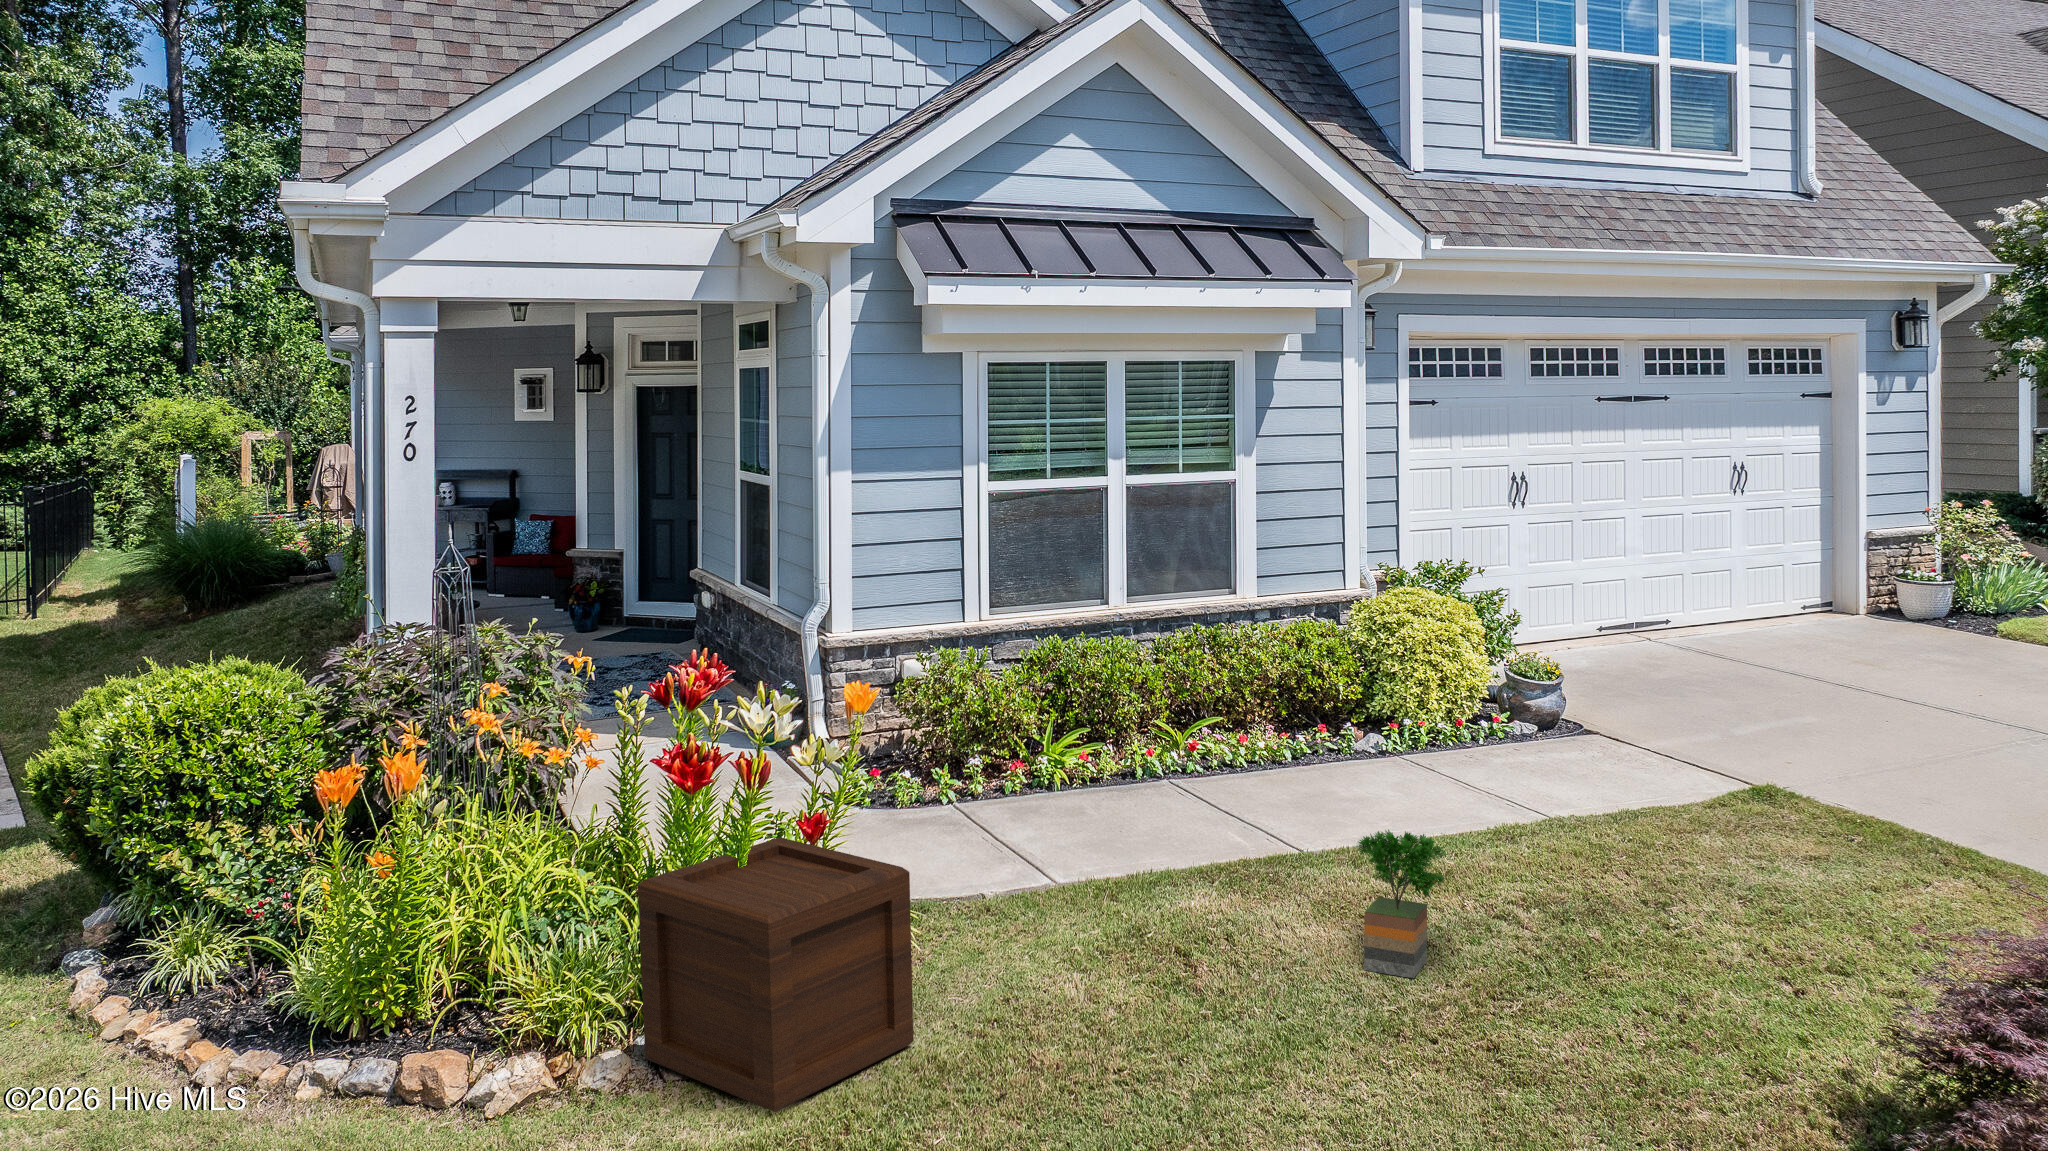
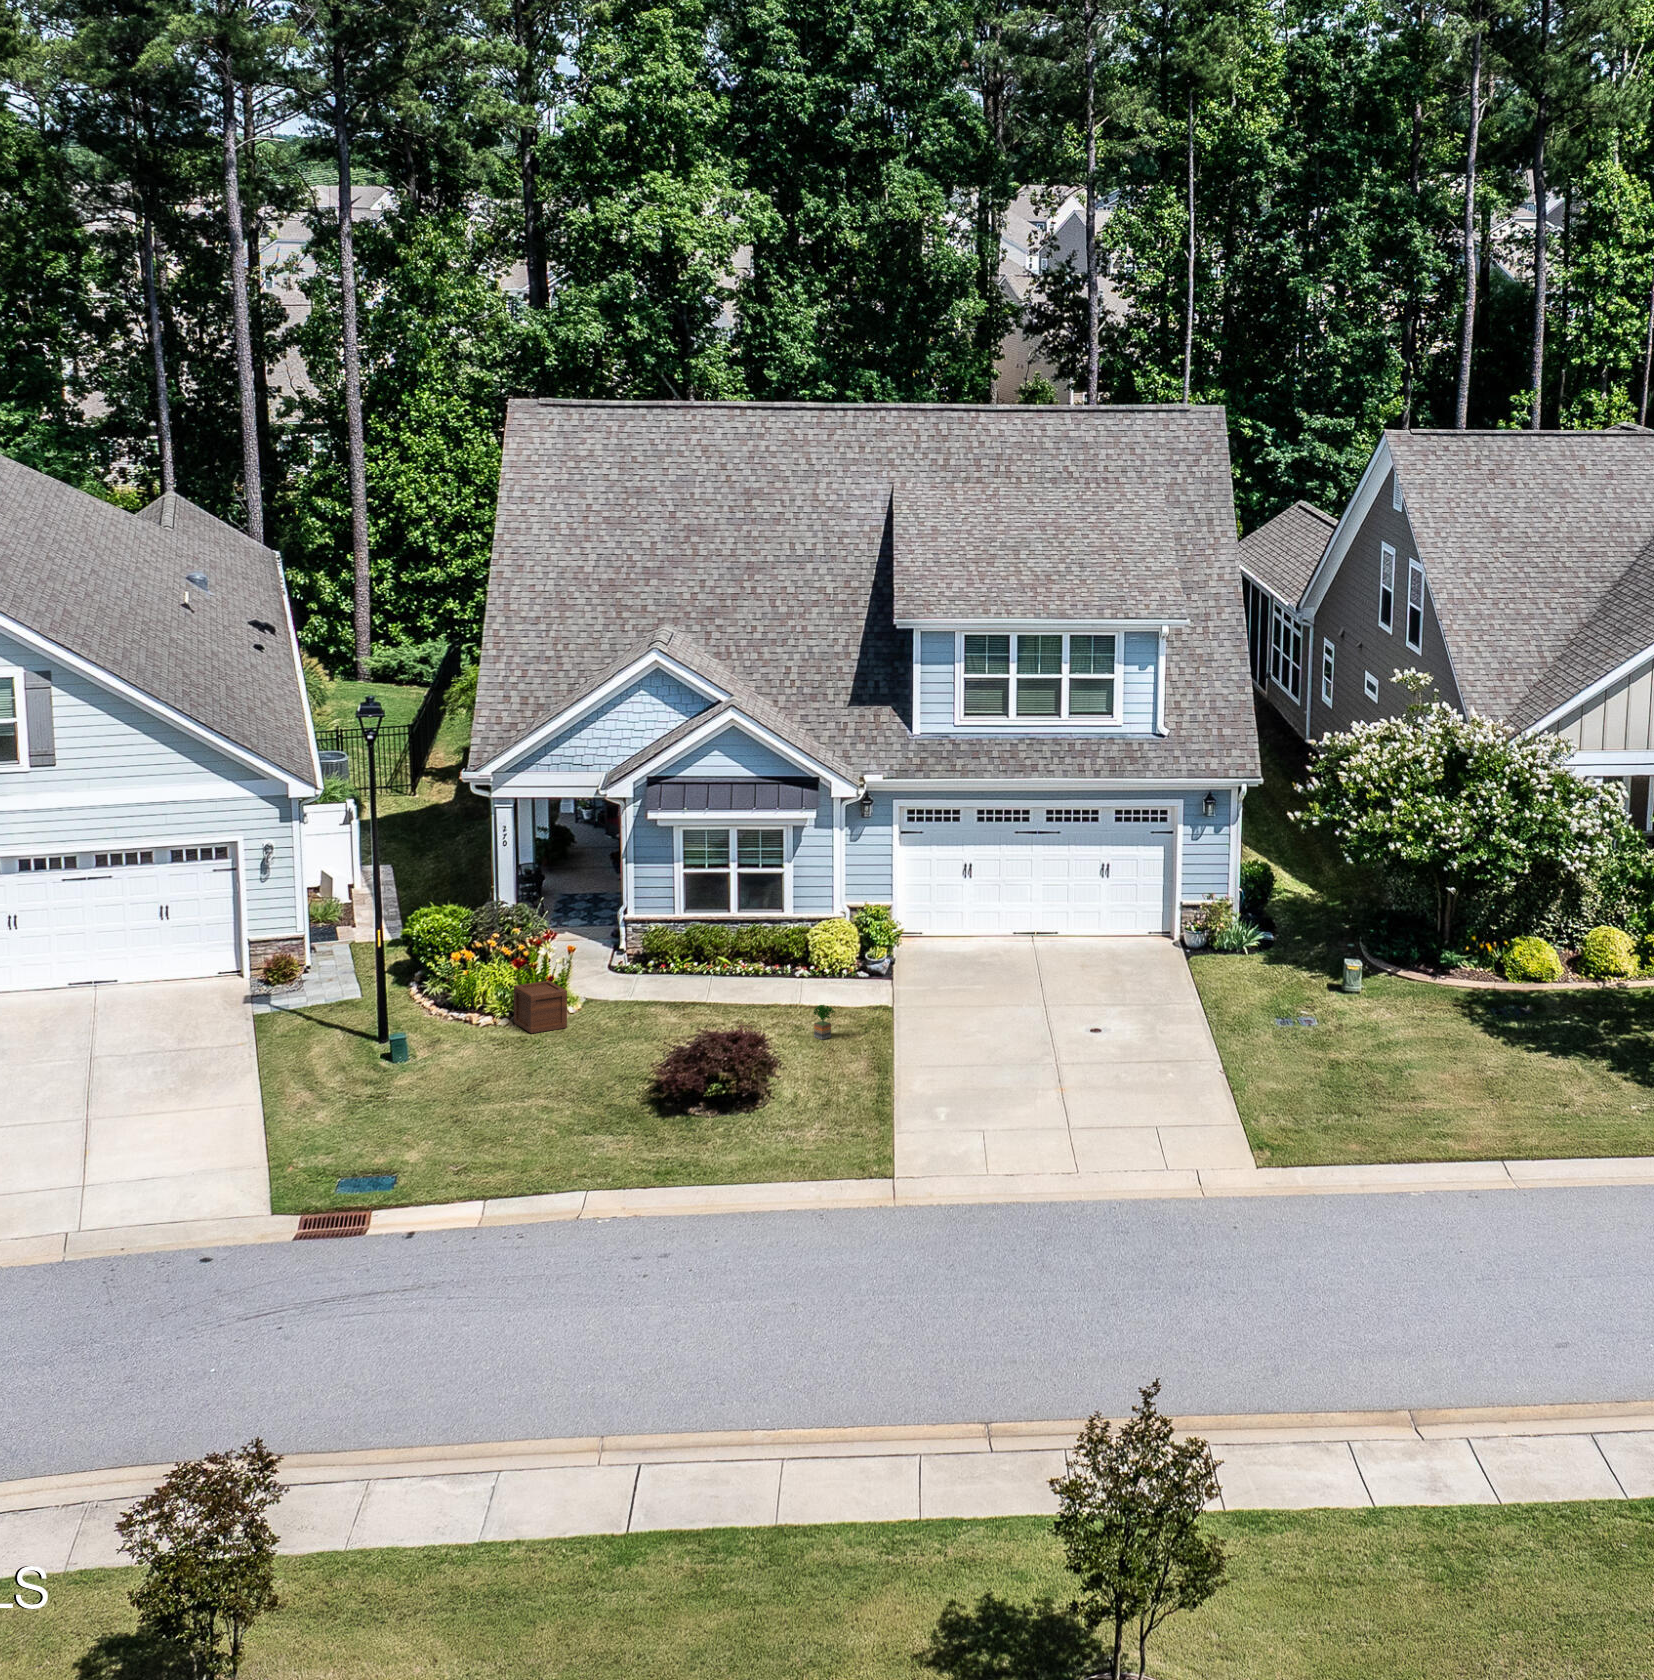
potted tree: present [1357,830,1446,978] -> present [814,1005,835,1040]

